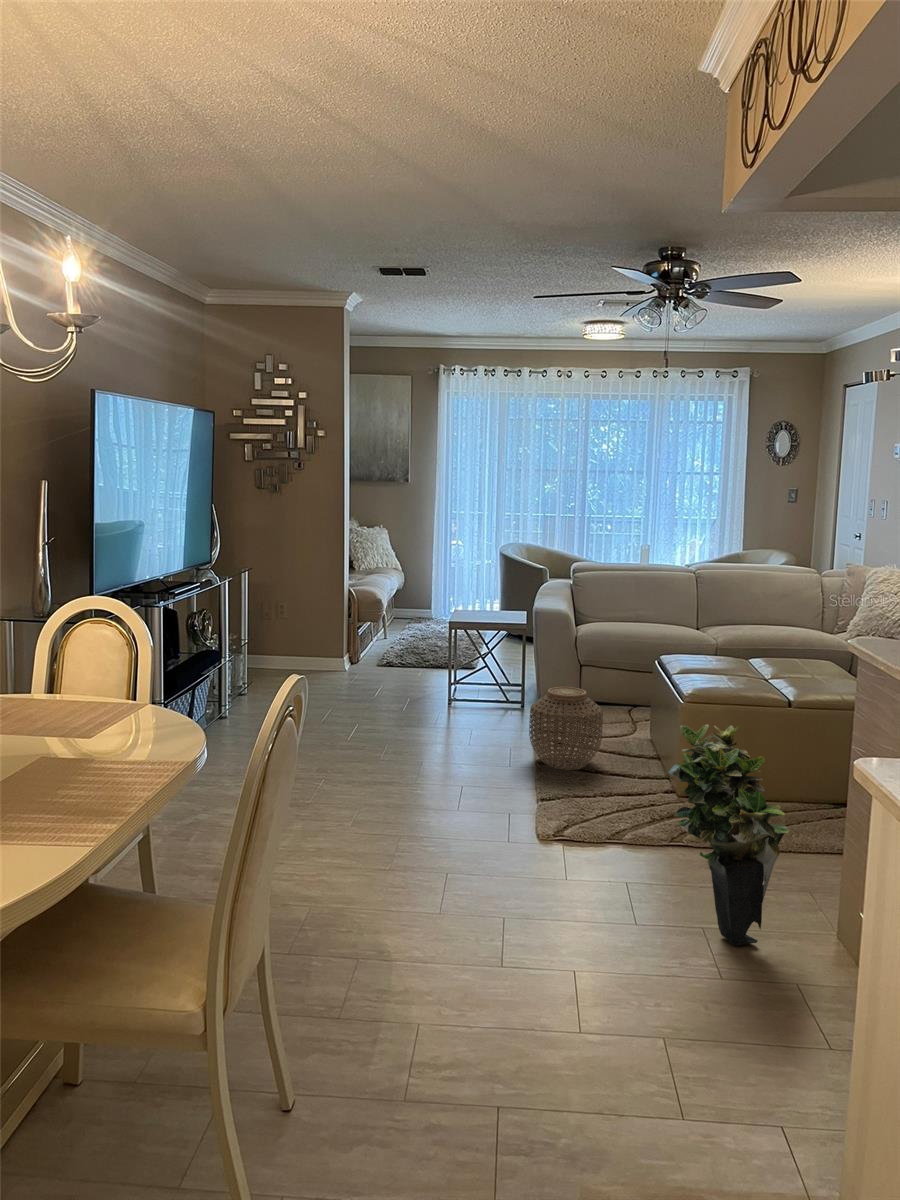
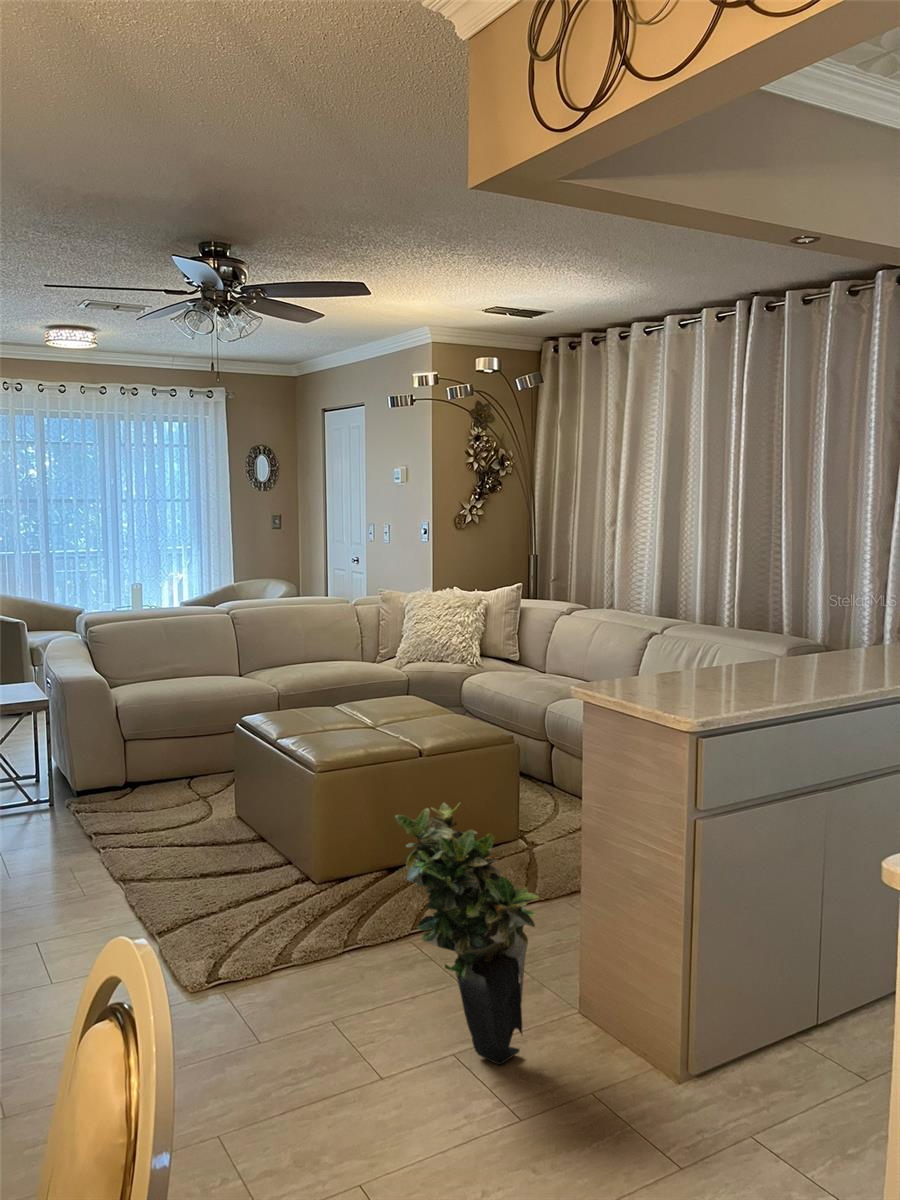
woven basket: present [529,687,603,770] -> none [105,776,201,883]

